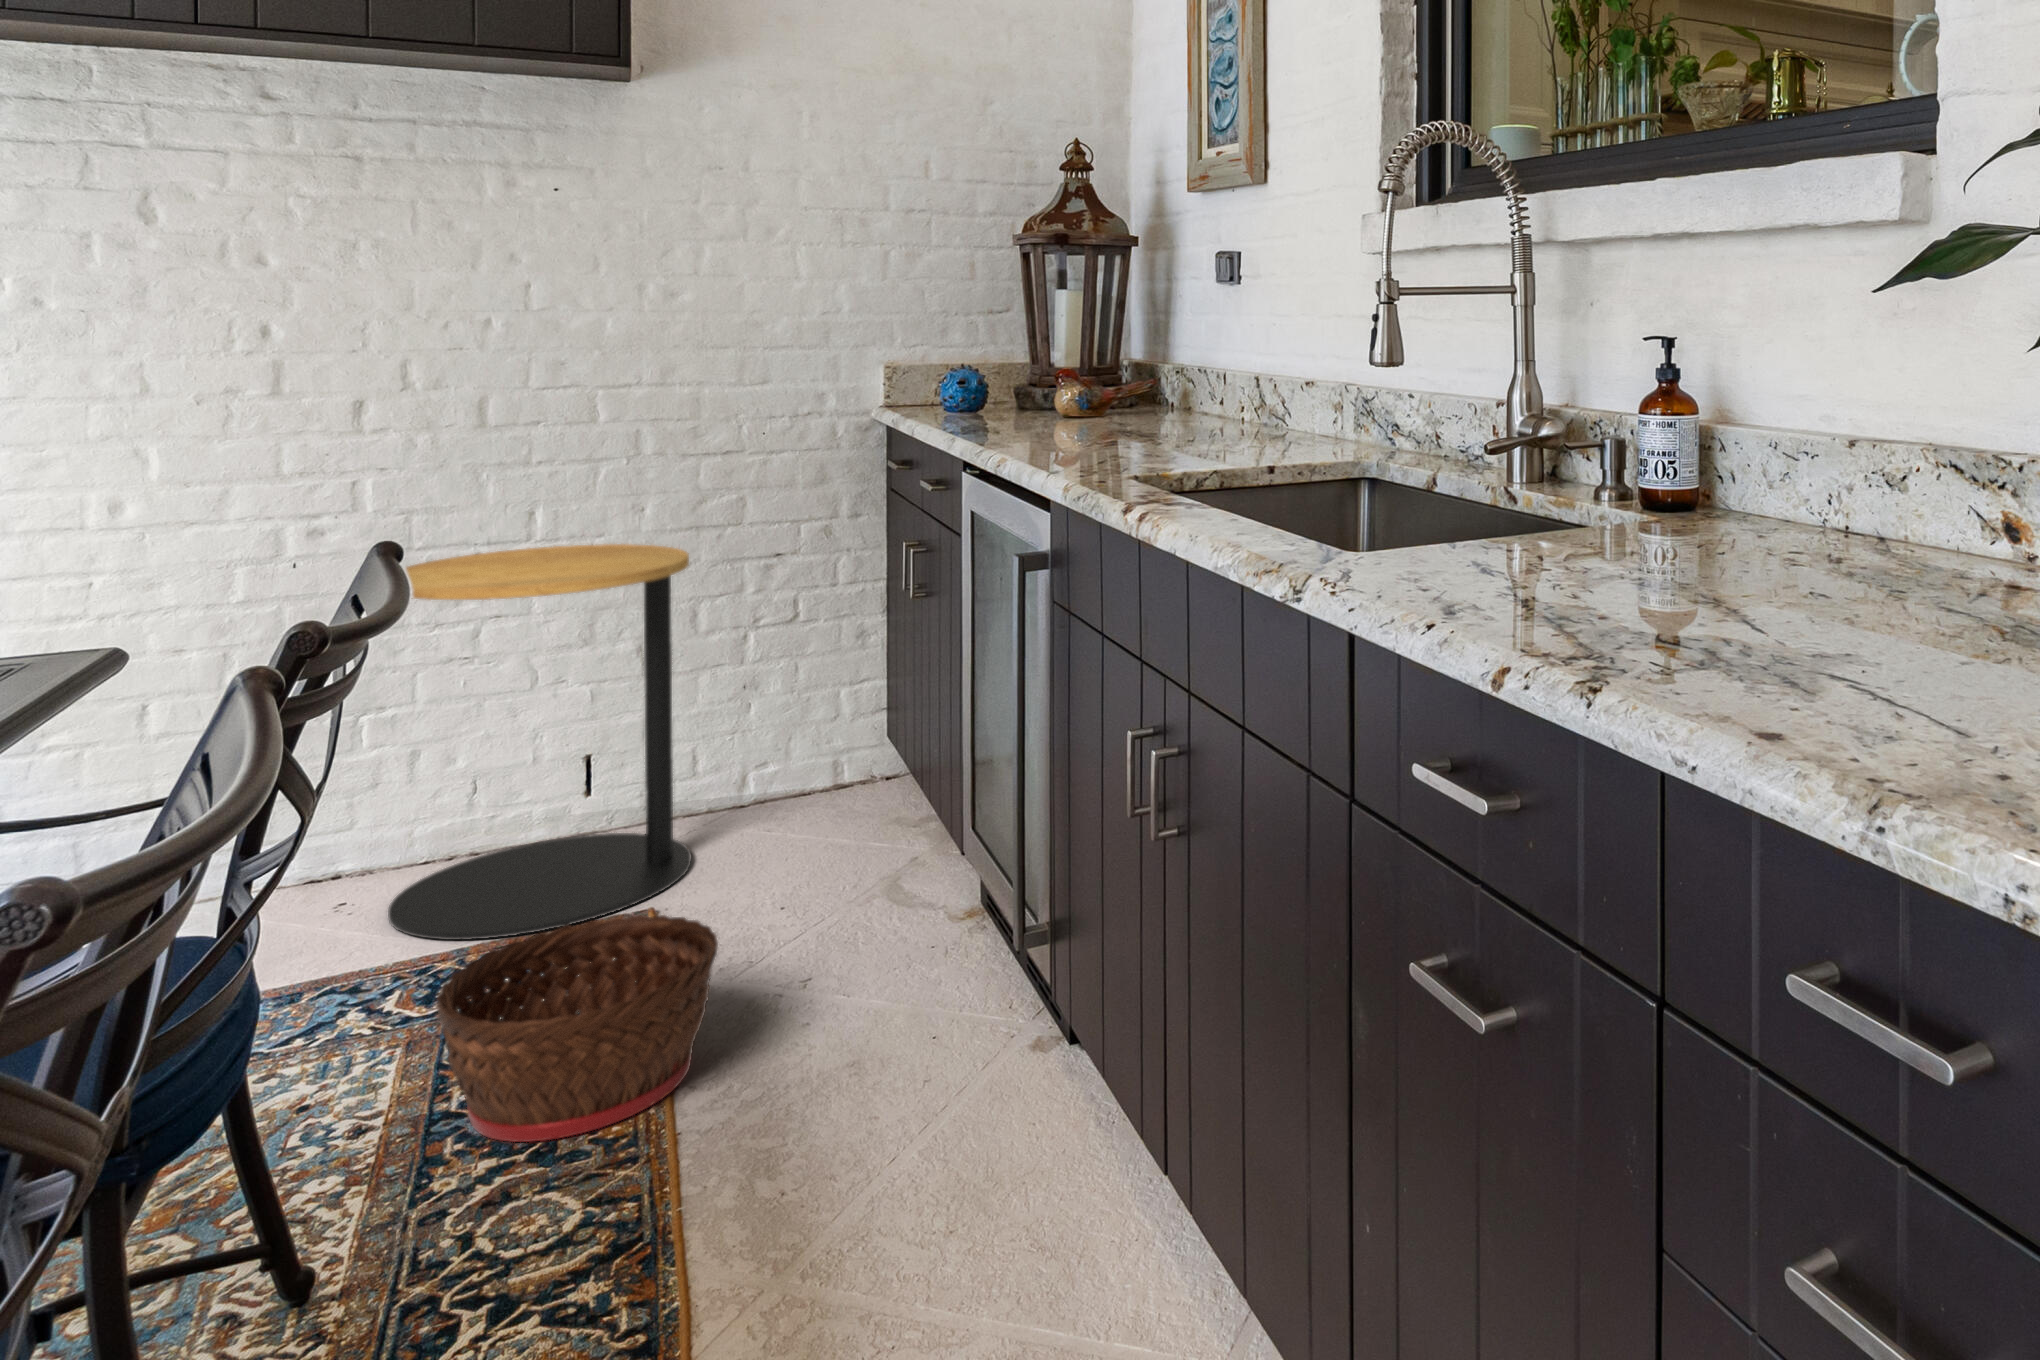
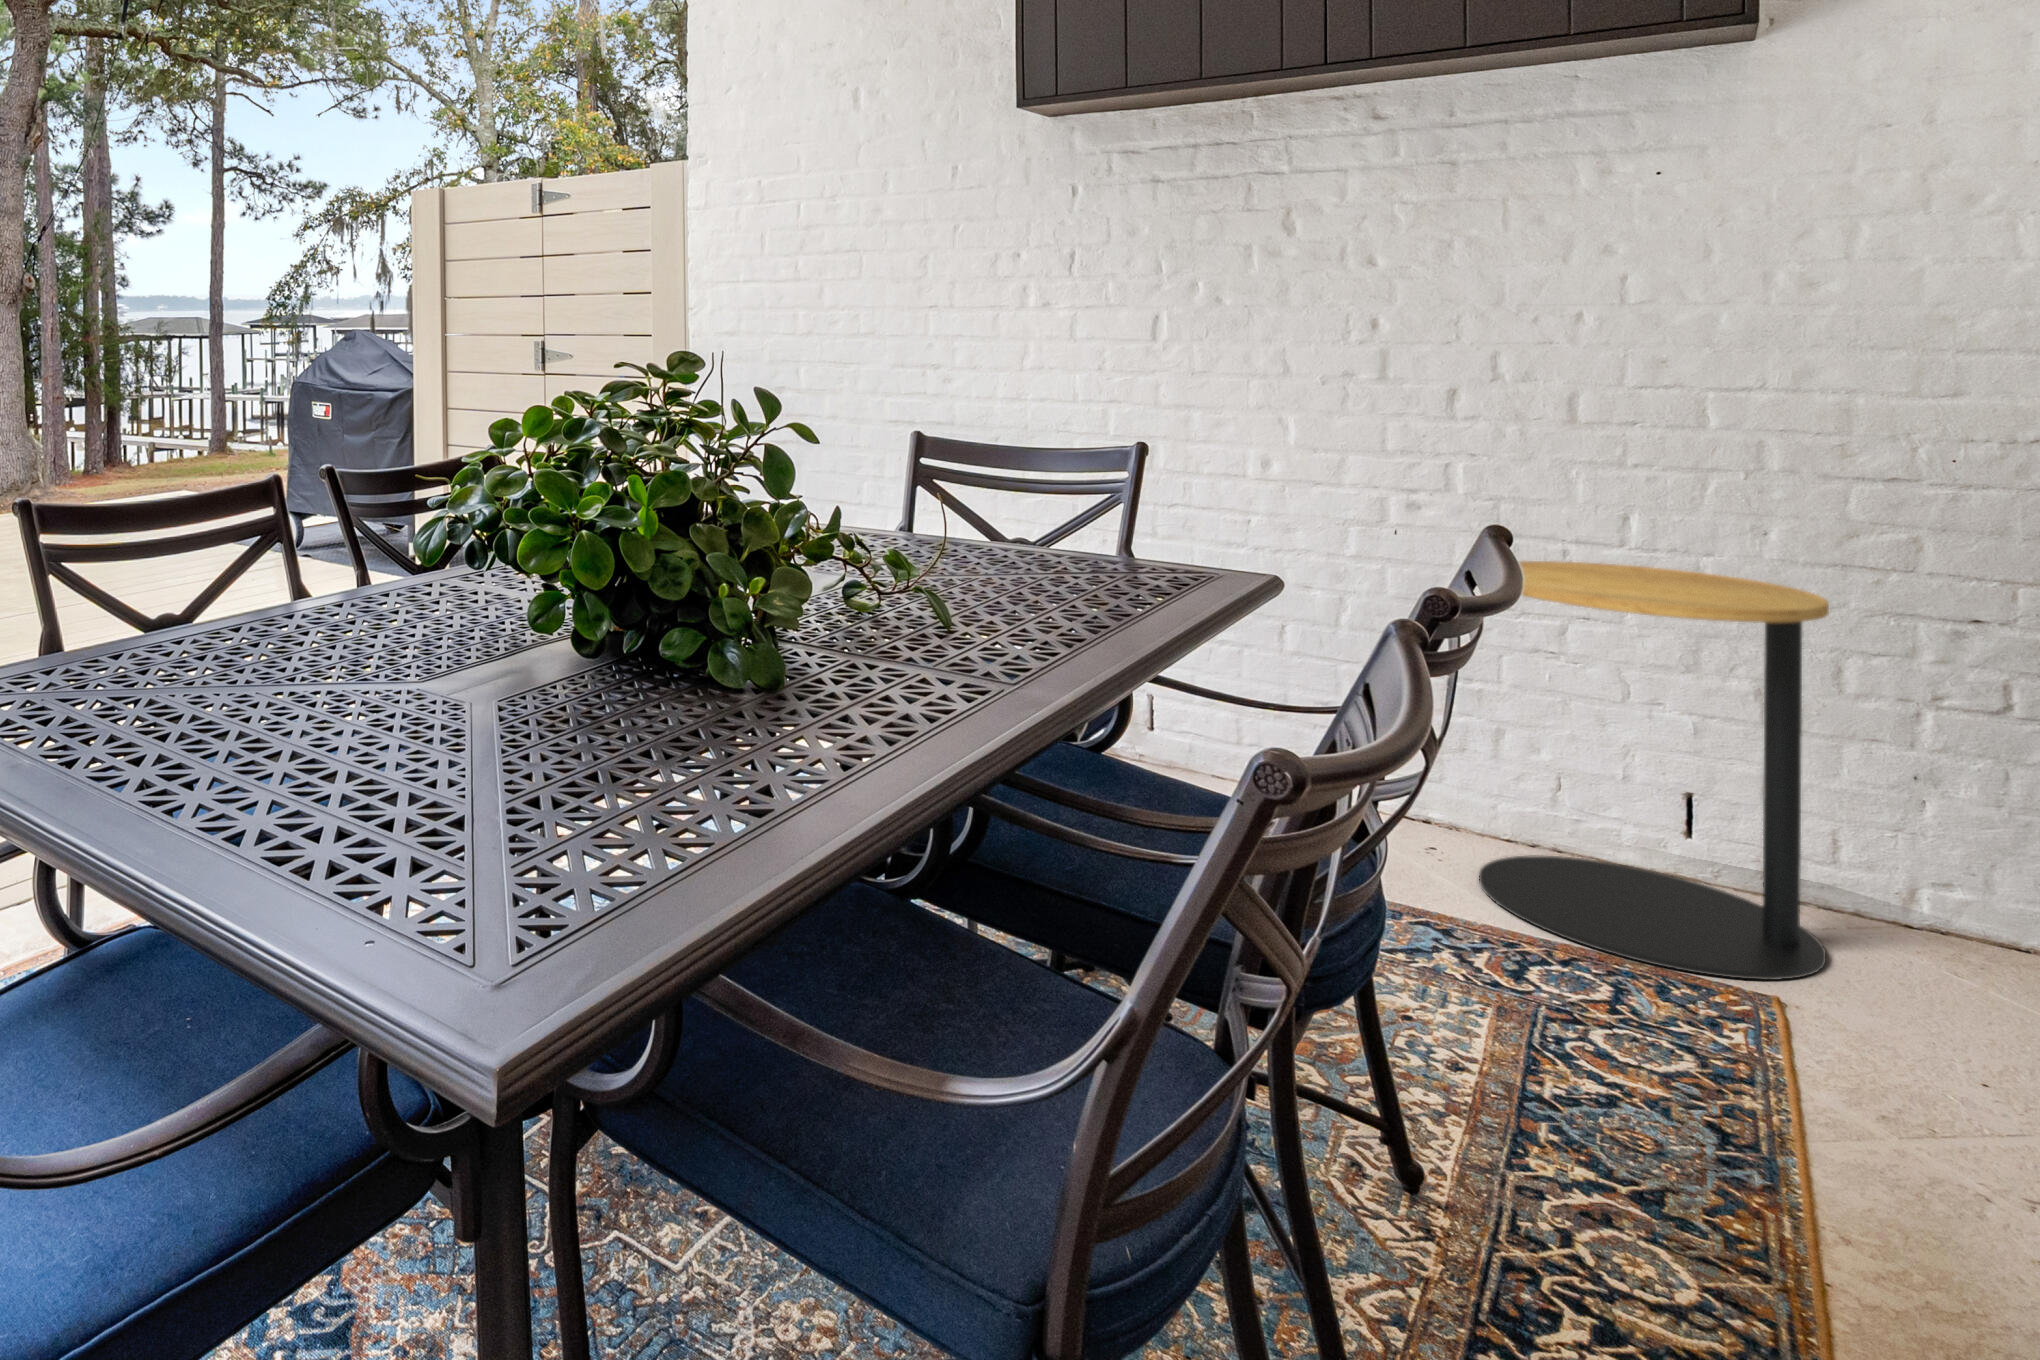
basket: present [436,915,718,1142] -> none [1531,958,1884,1227]

